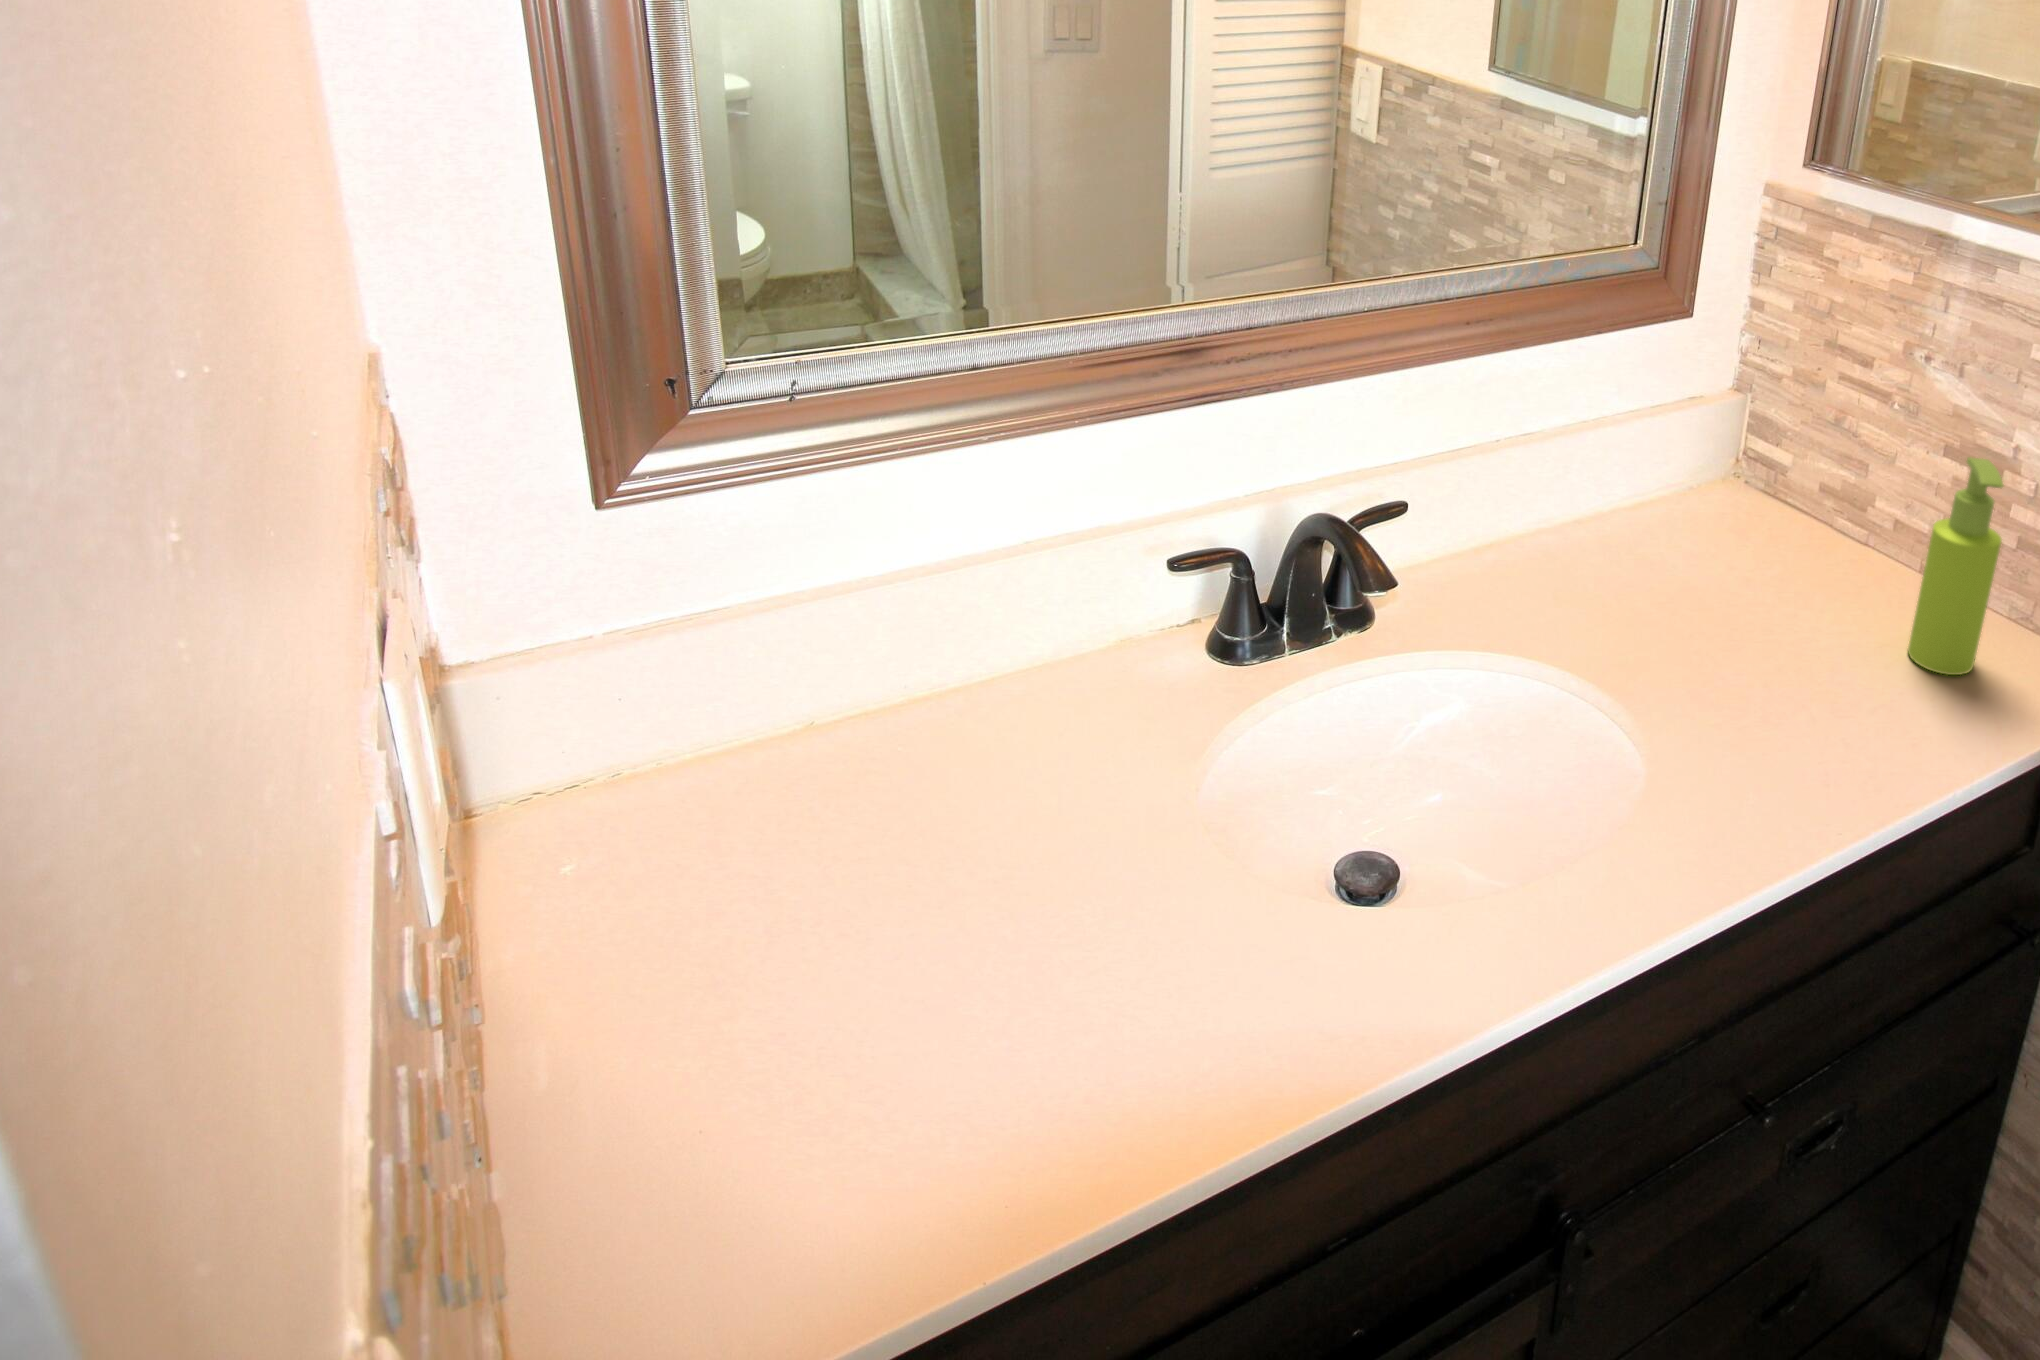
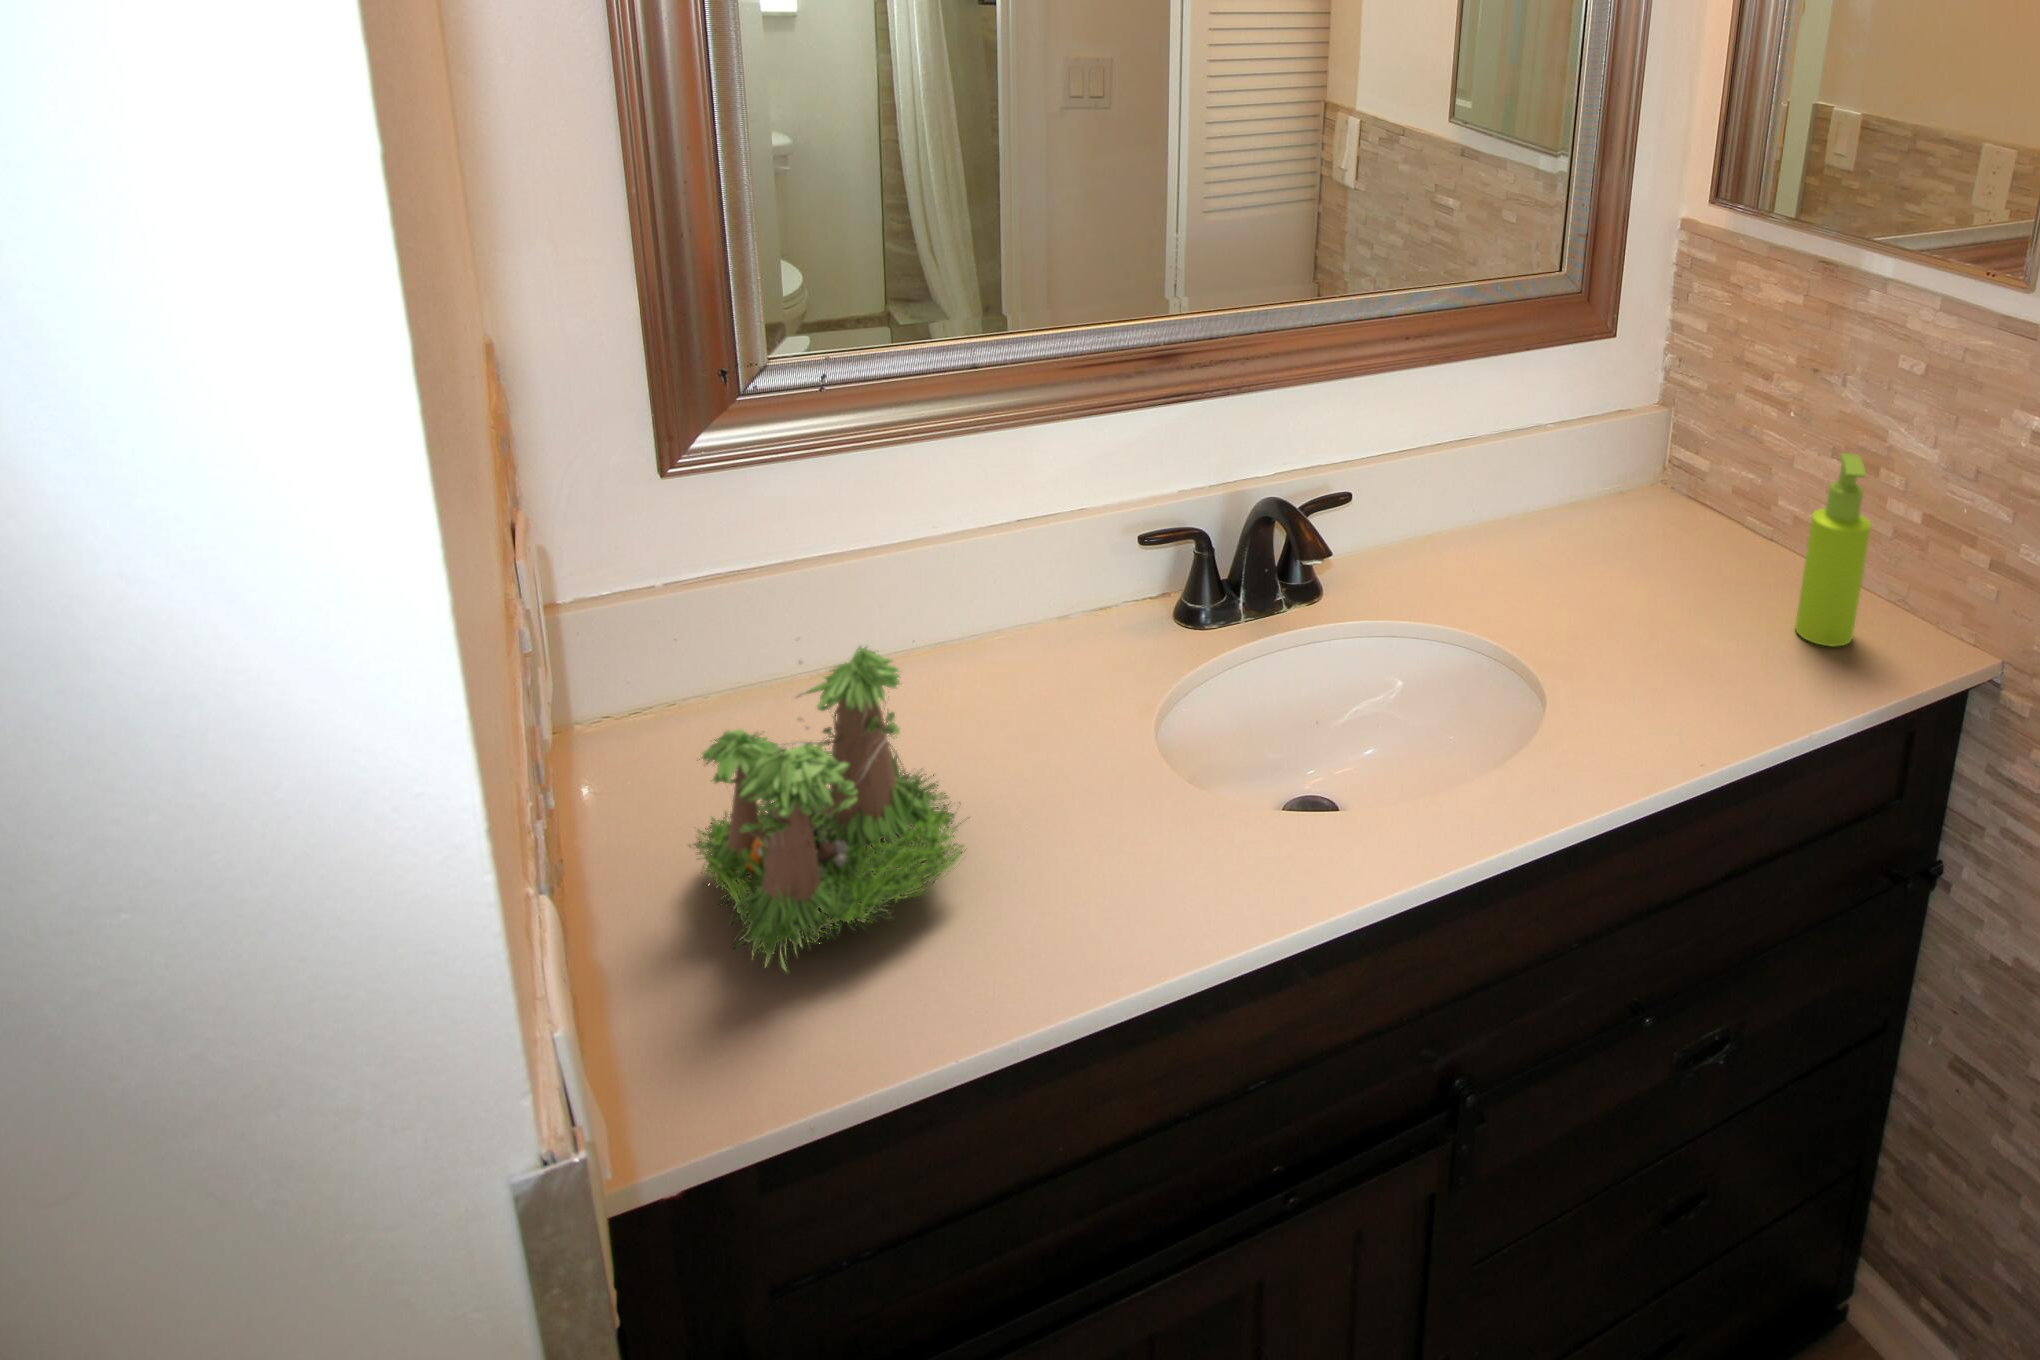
plant: none [640,667,991,1159] -> present [689,612,970,971]

